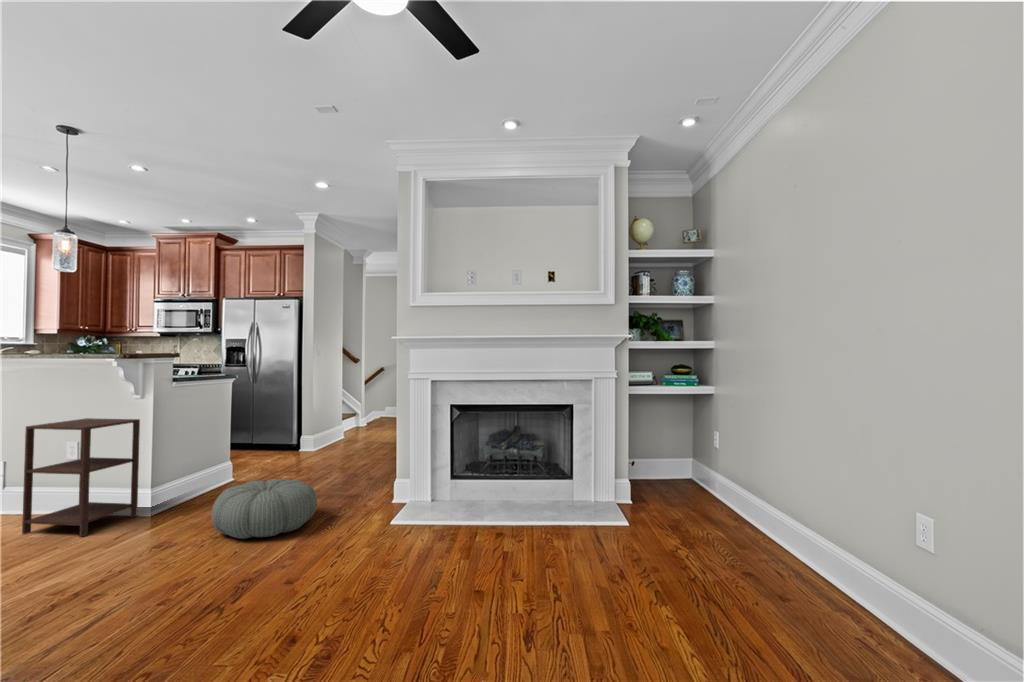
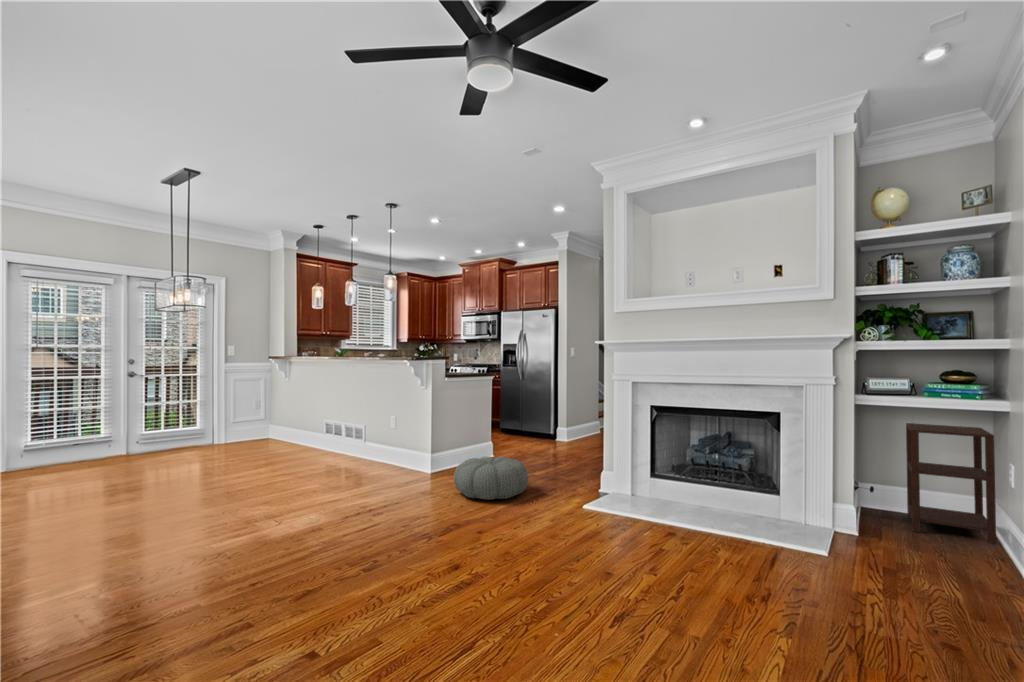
side table: present [22,418,140,537] -> present [906,423,996,544]

